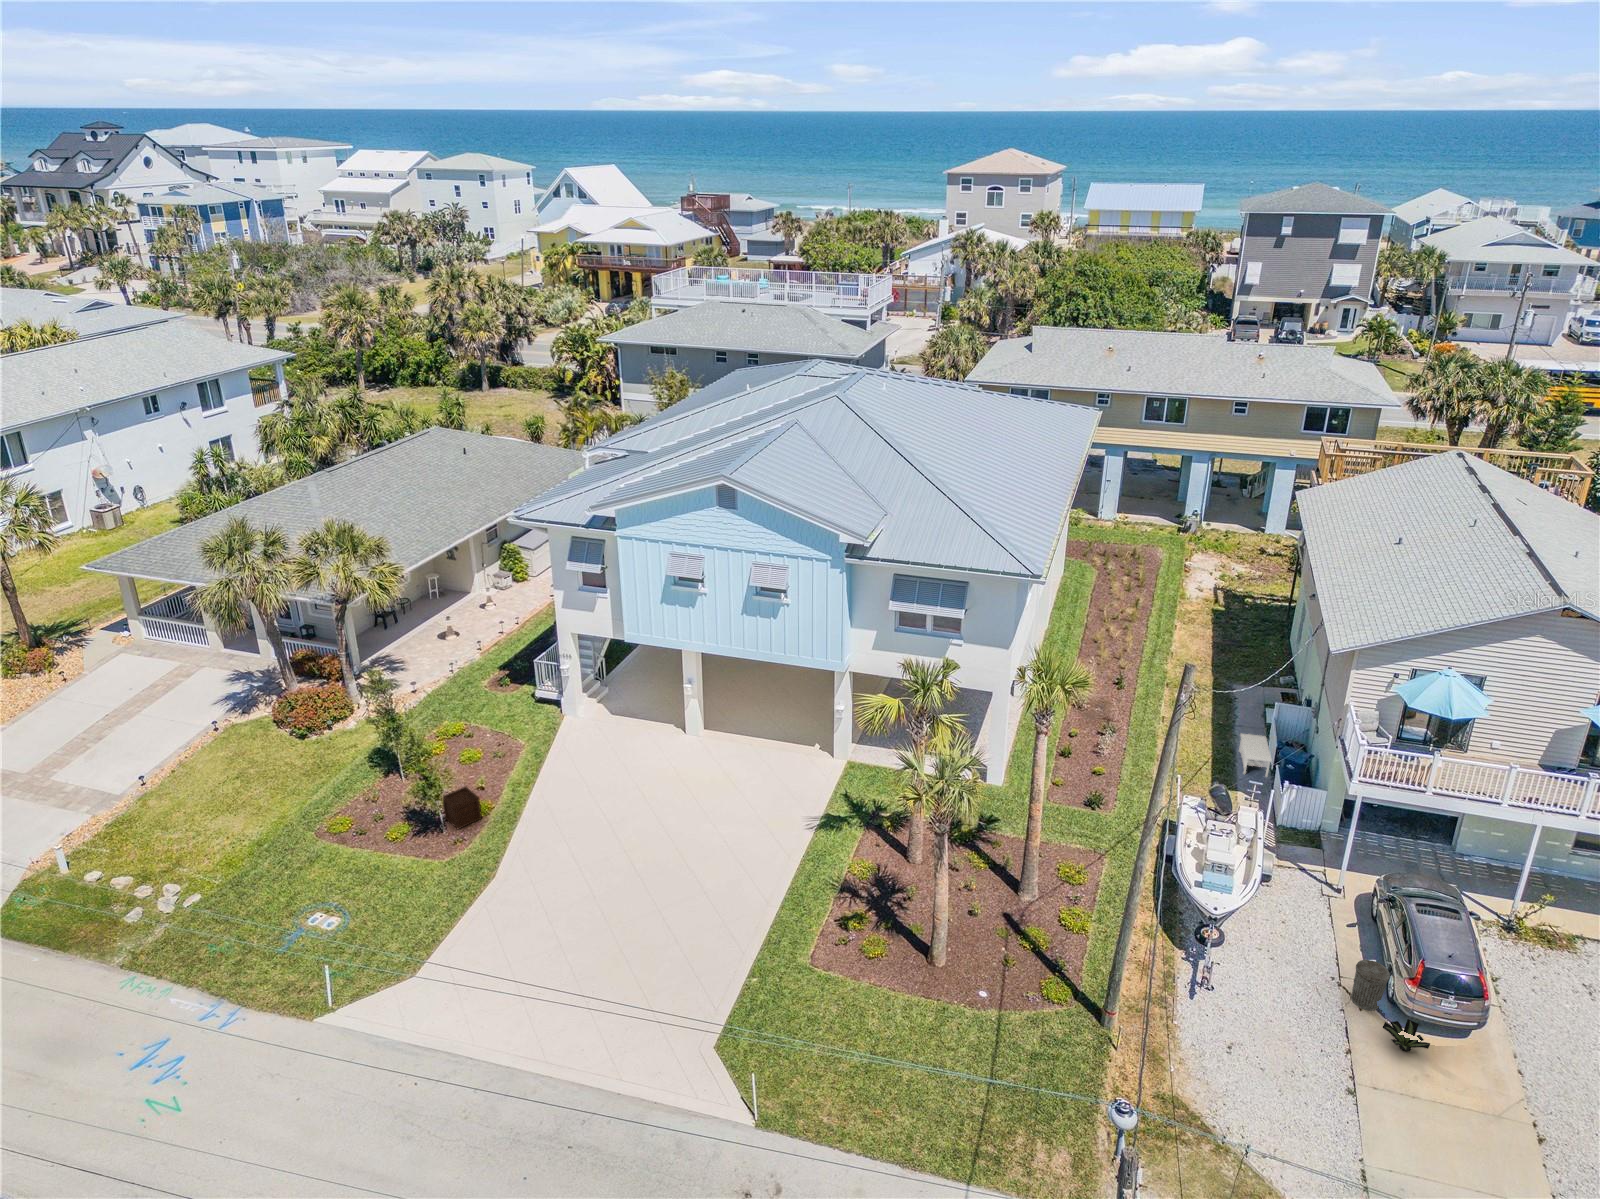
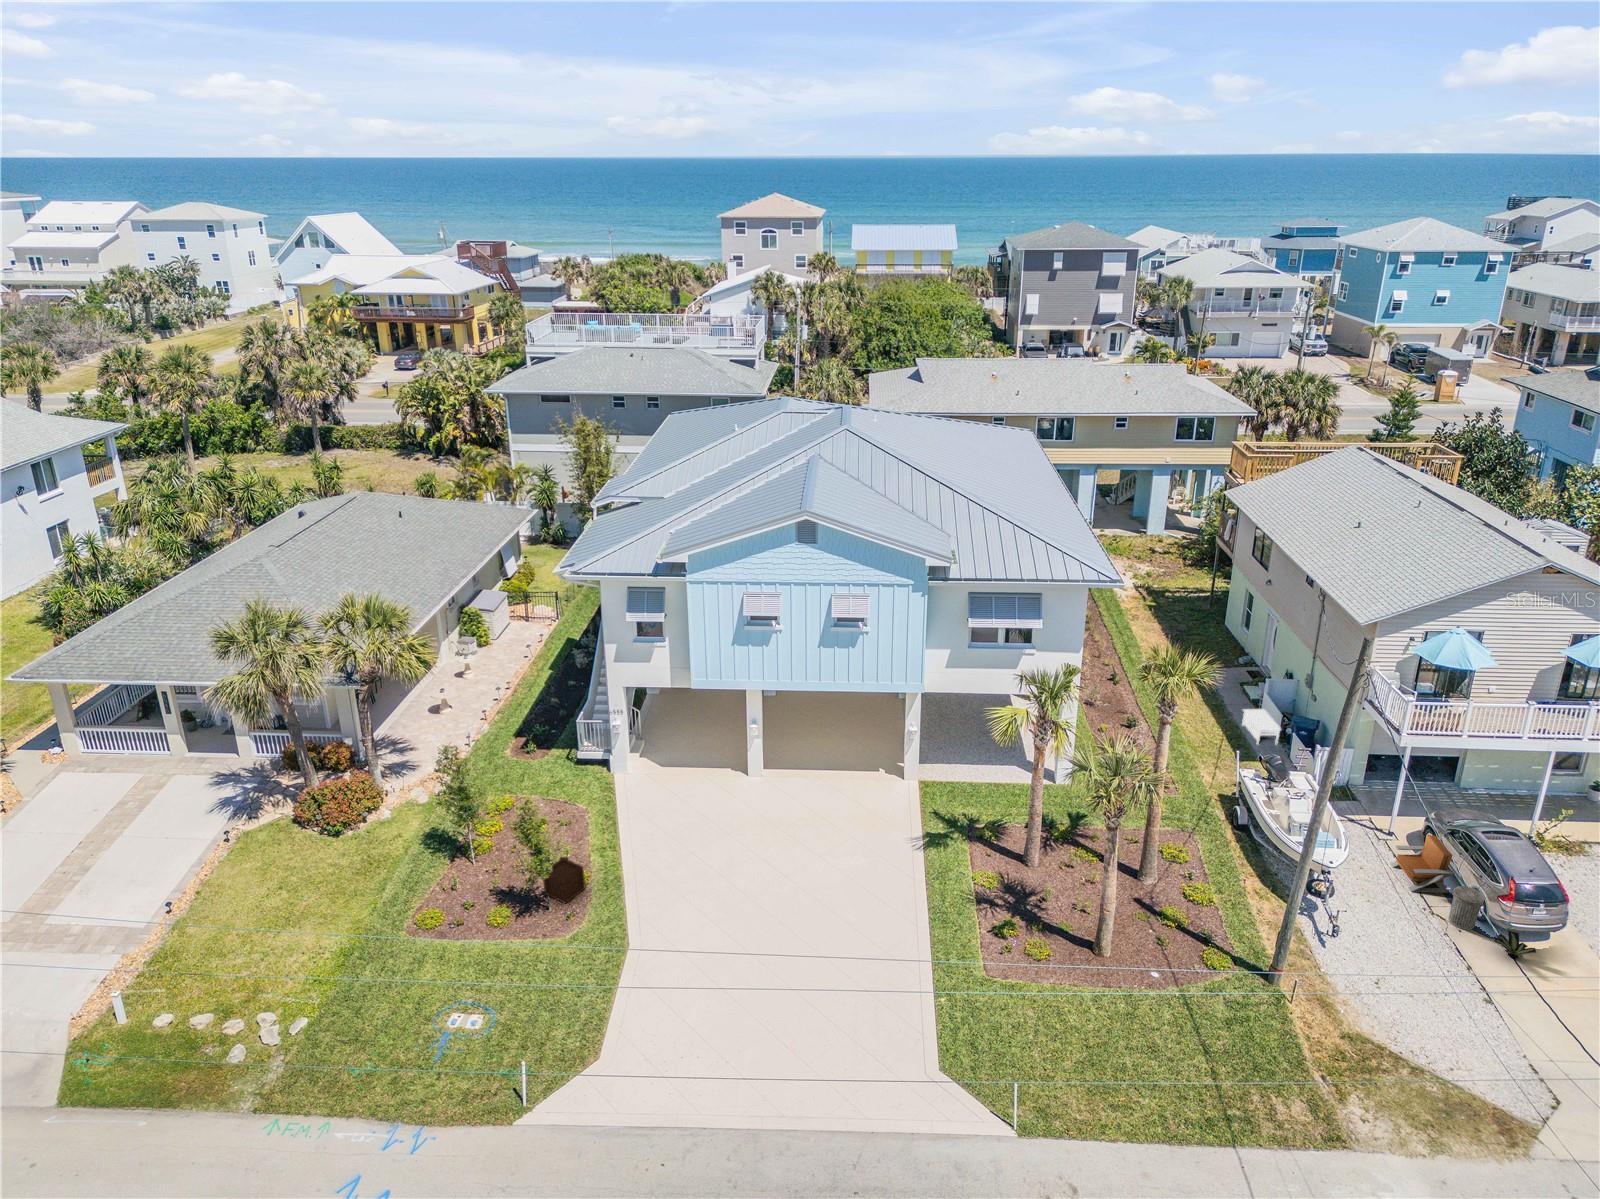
lounge chair: none [1320,898,1377,966] -> present [1391,835,1455,893]

